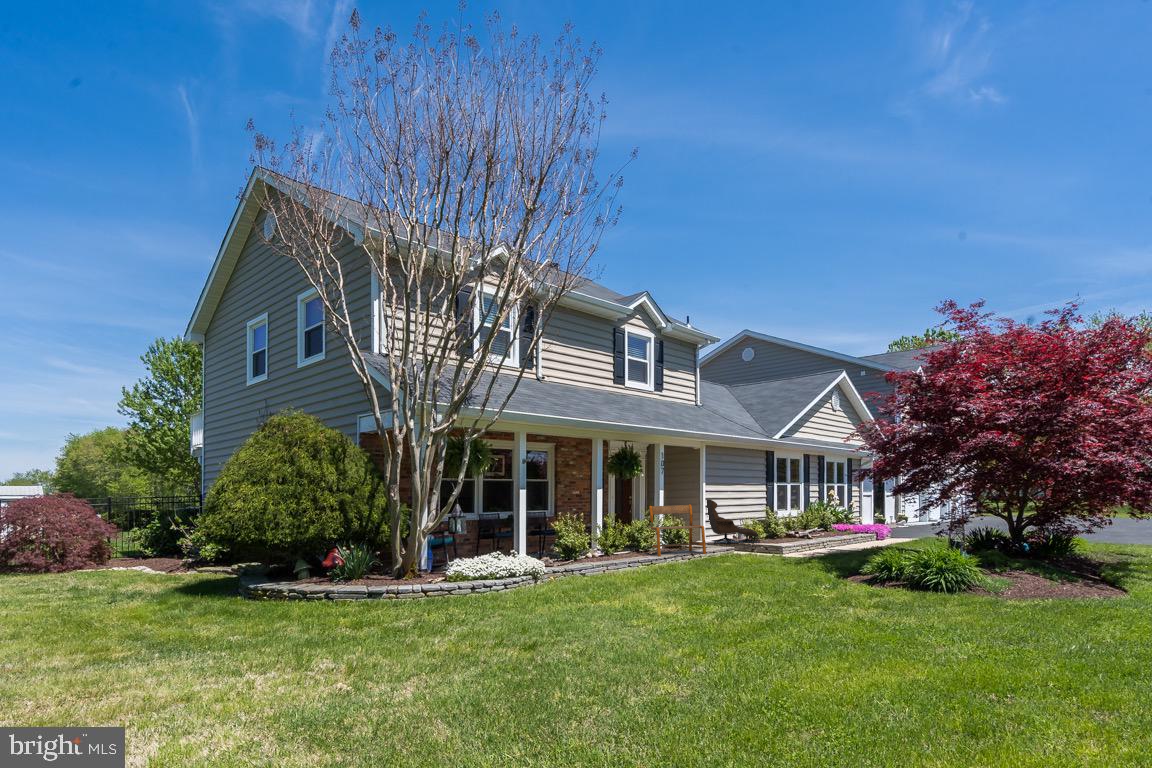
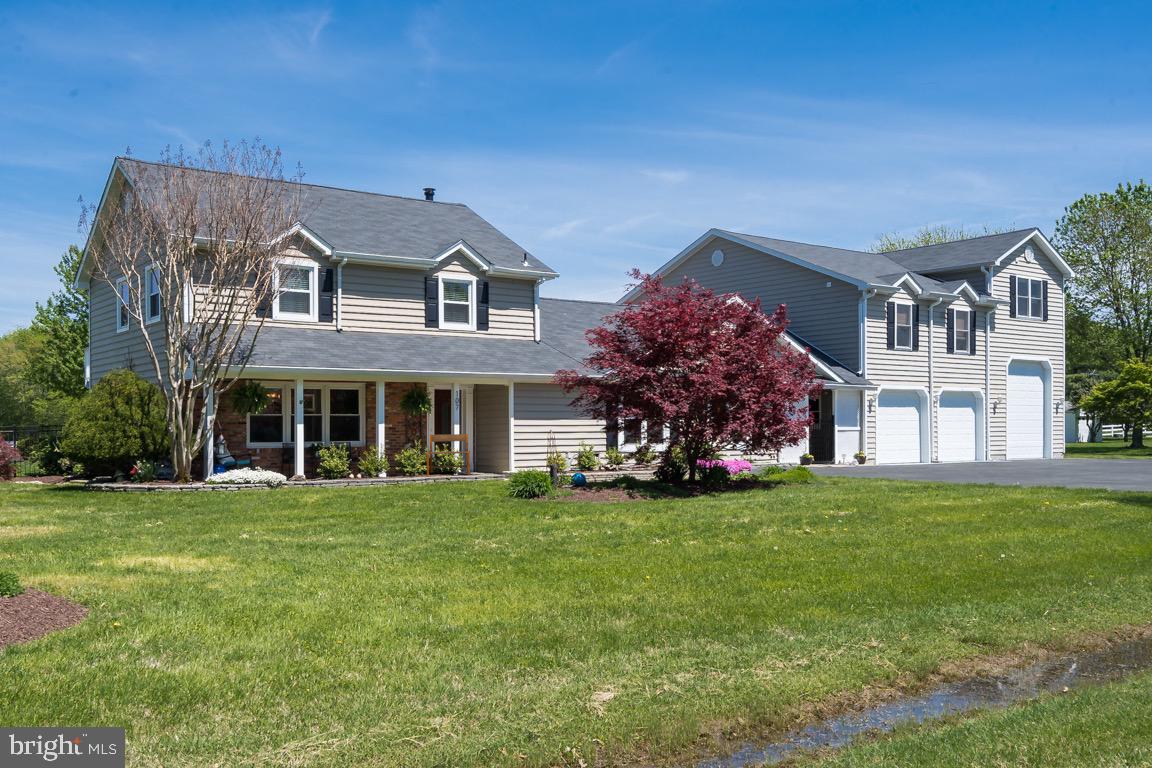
lounge chair: present [707,499,758,545] -> none [507,428,551,468]

